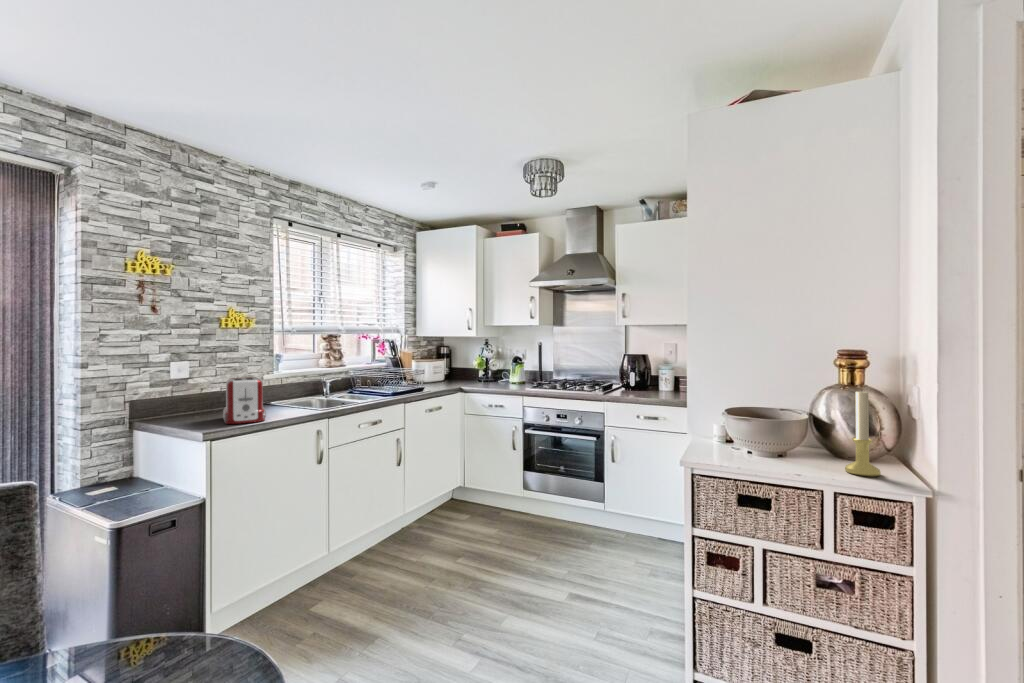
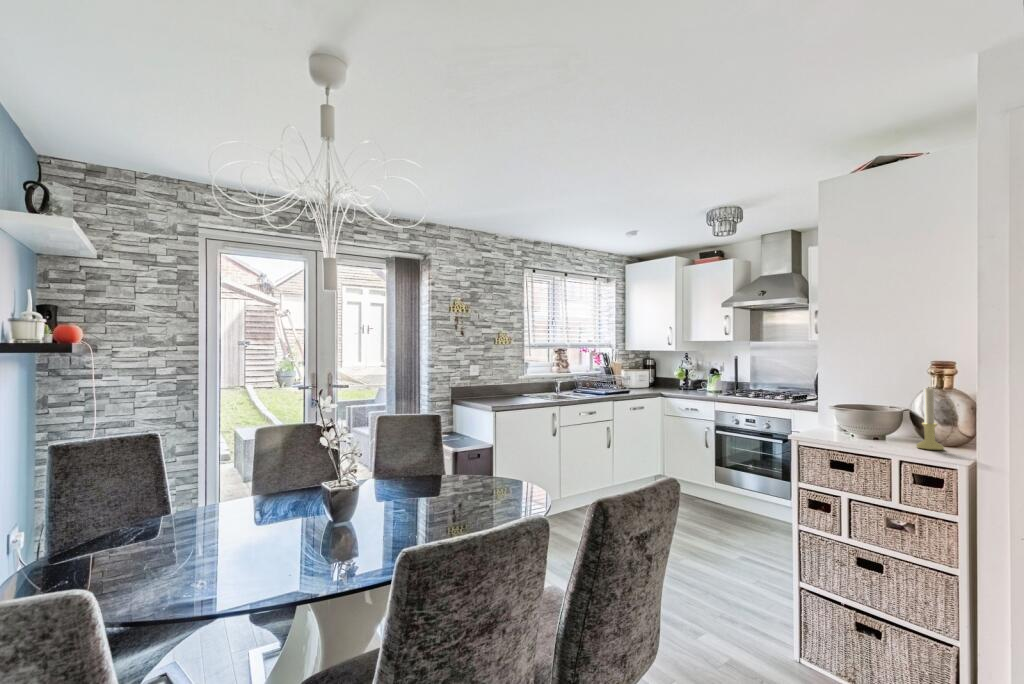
toaster: present [223,377,266,424] -> none [498,375,522,402]

